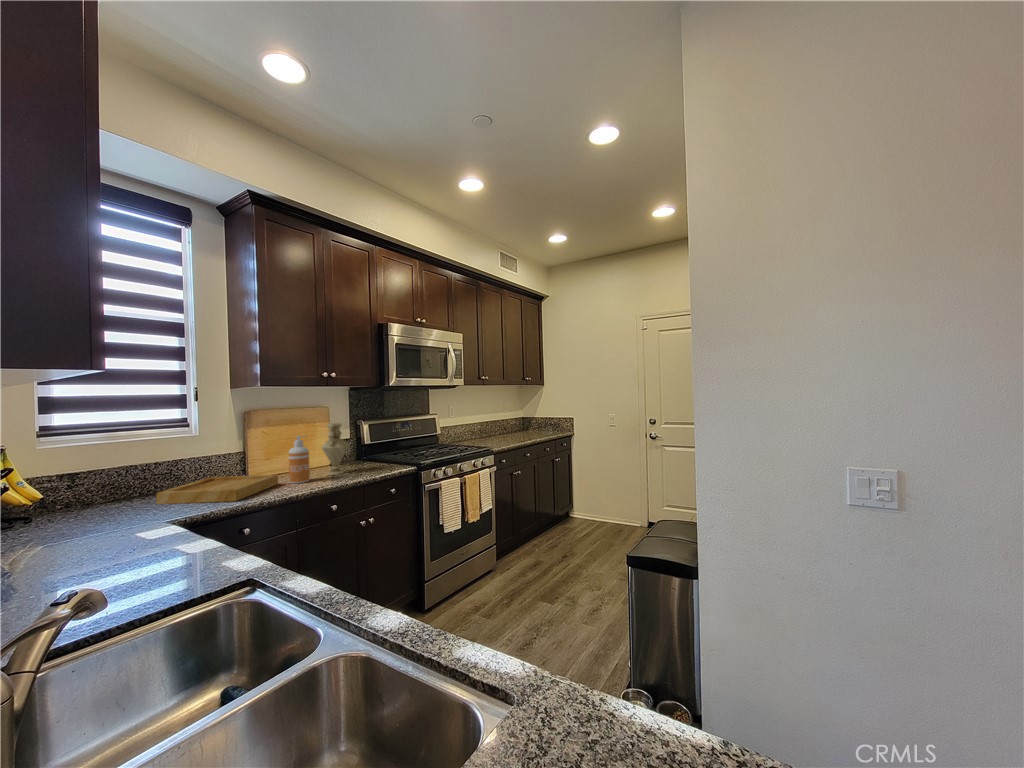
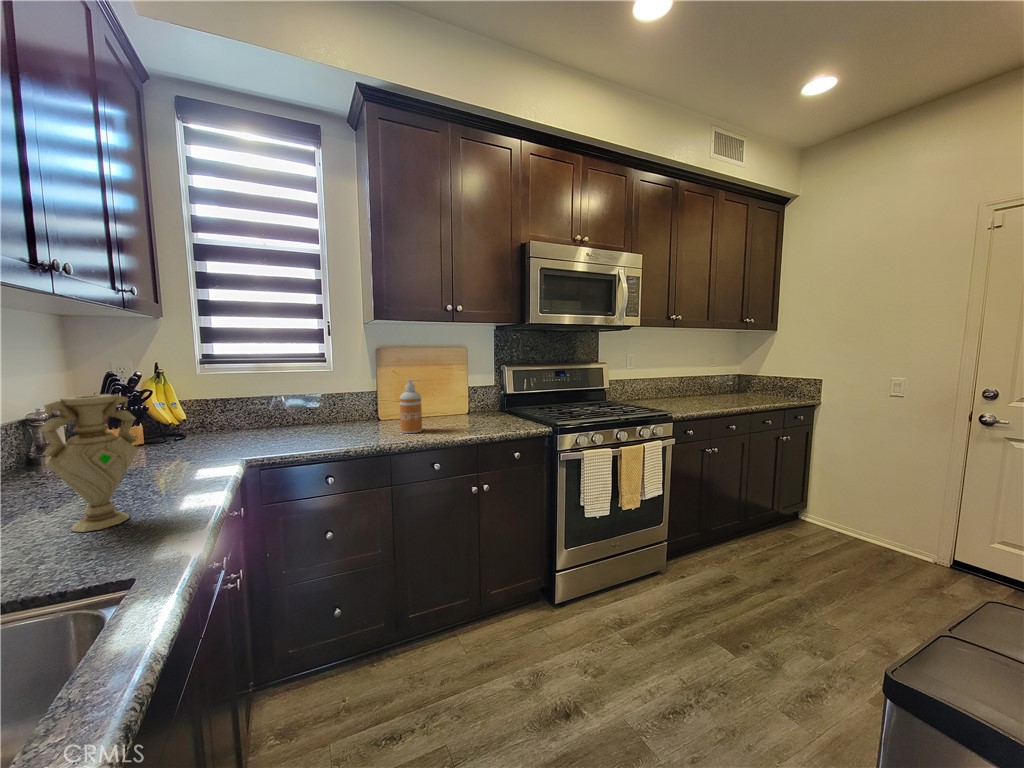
vase: present [322,423,348,475] -> present [39,394,138,532]
tray: present [156,475,278,504] -> none [273,414,389,447]

